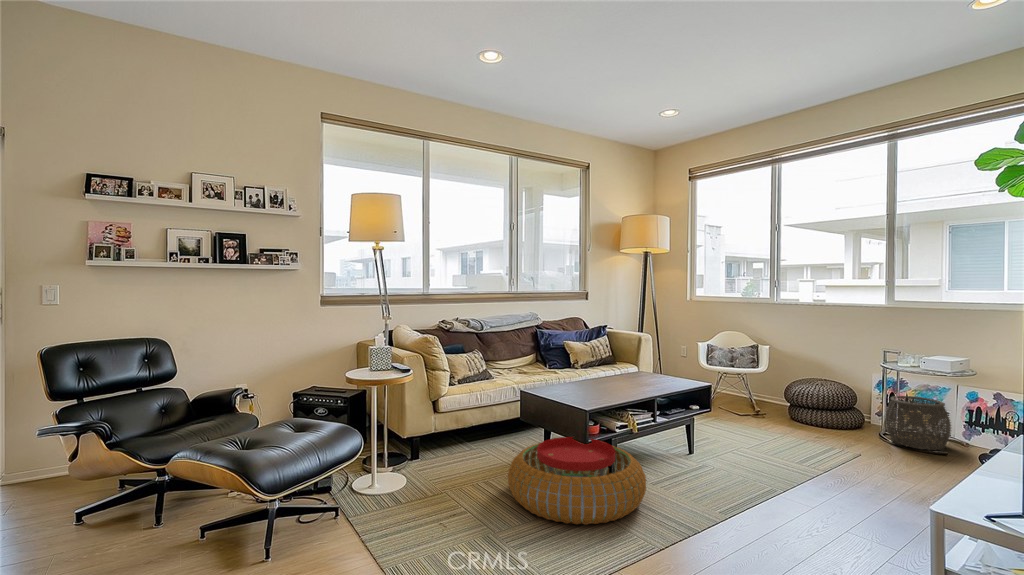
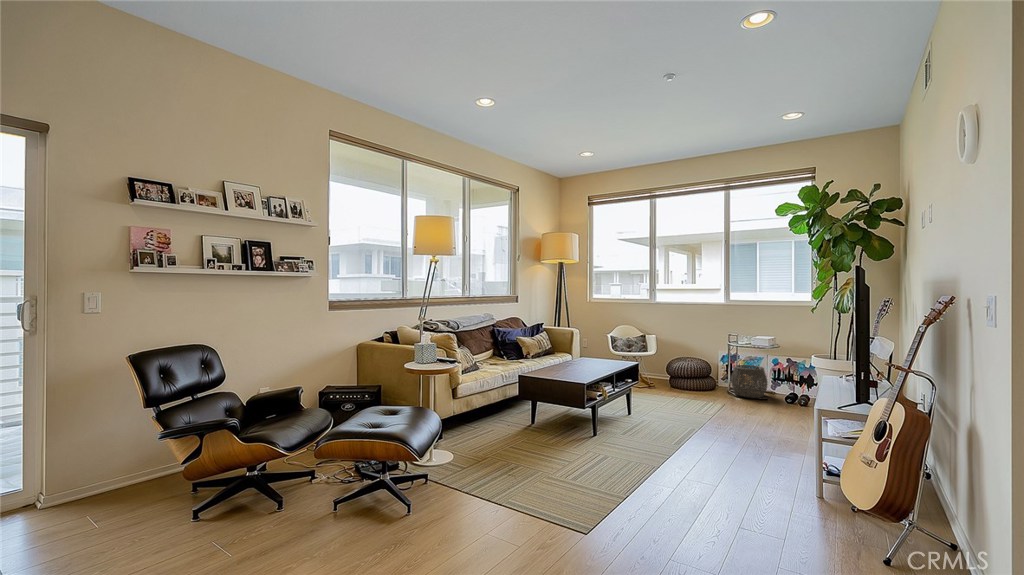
pouf: present [508,437,646,525] -> none [539,404,638,460]

